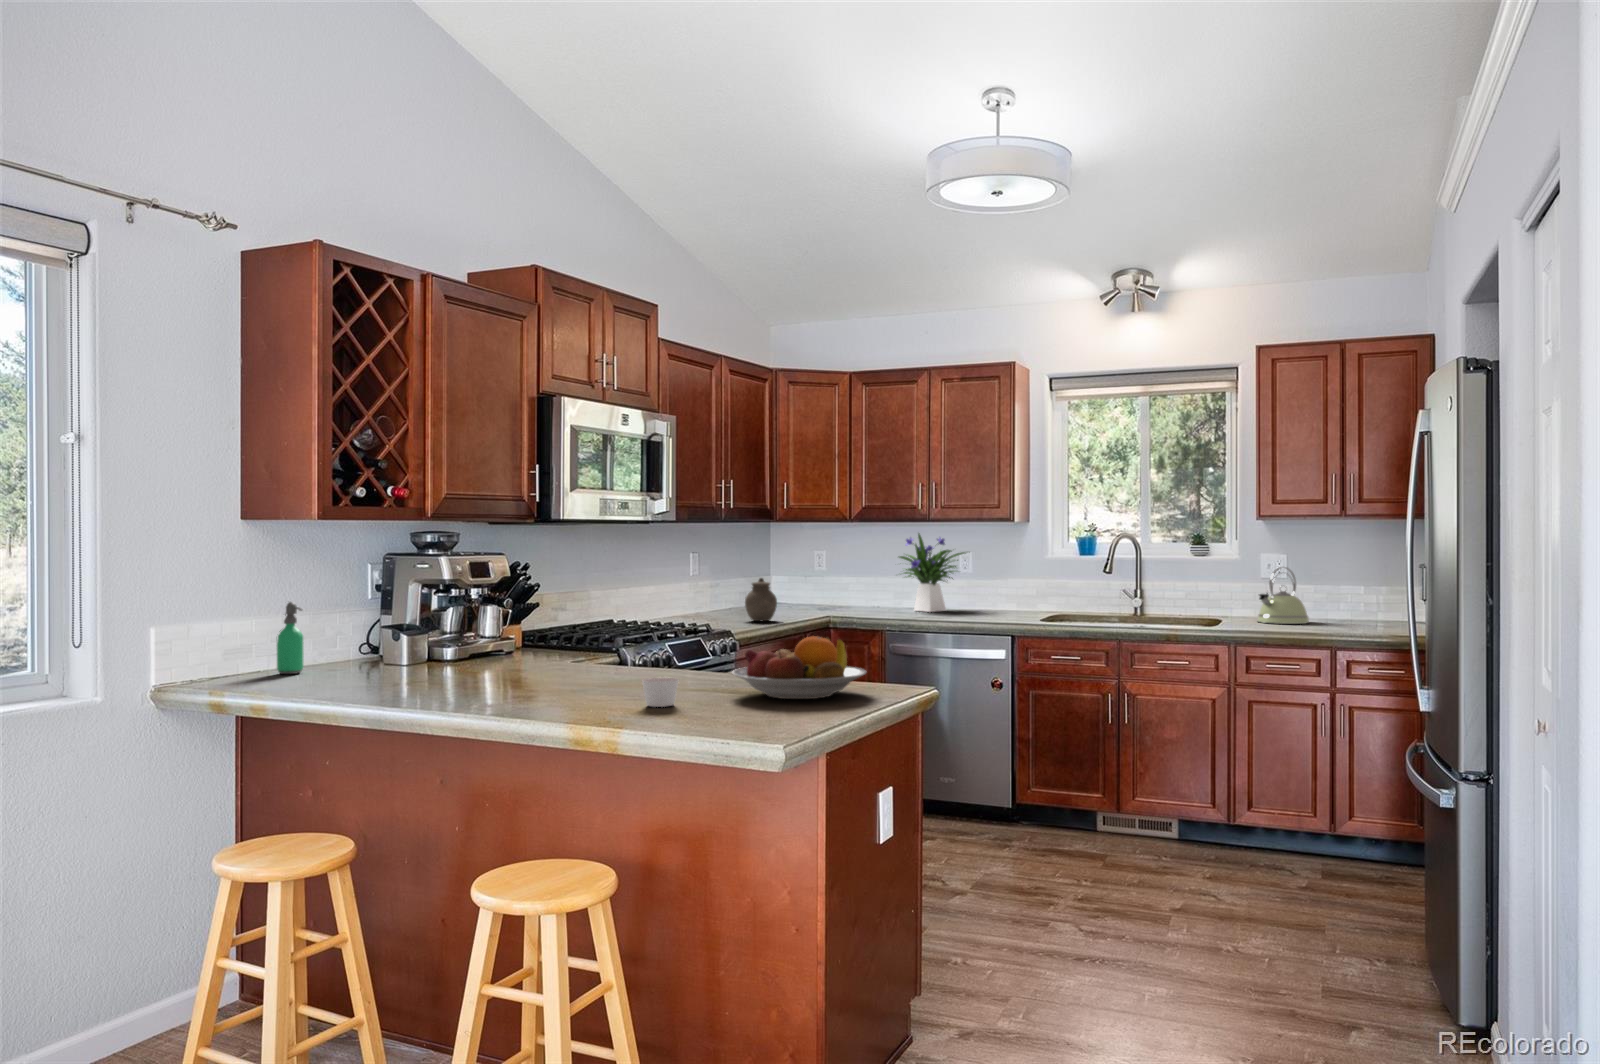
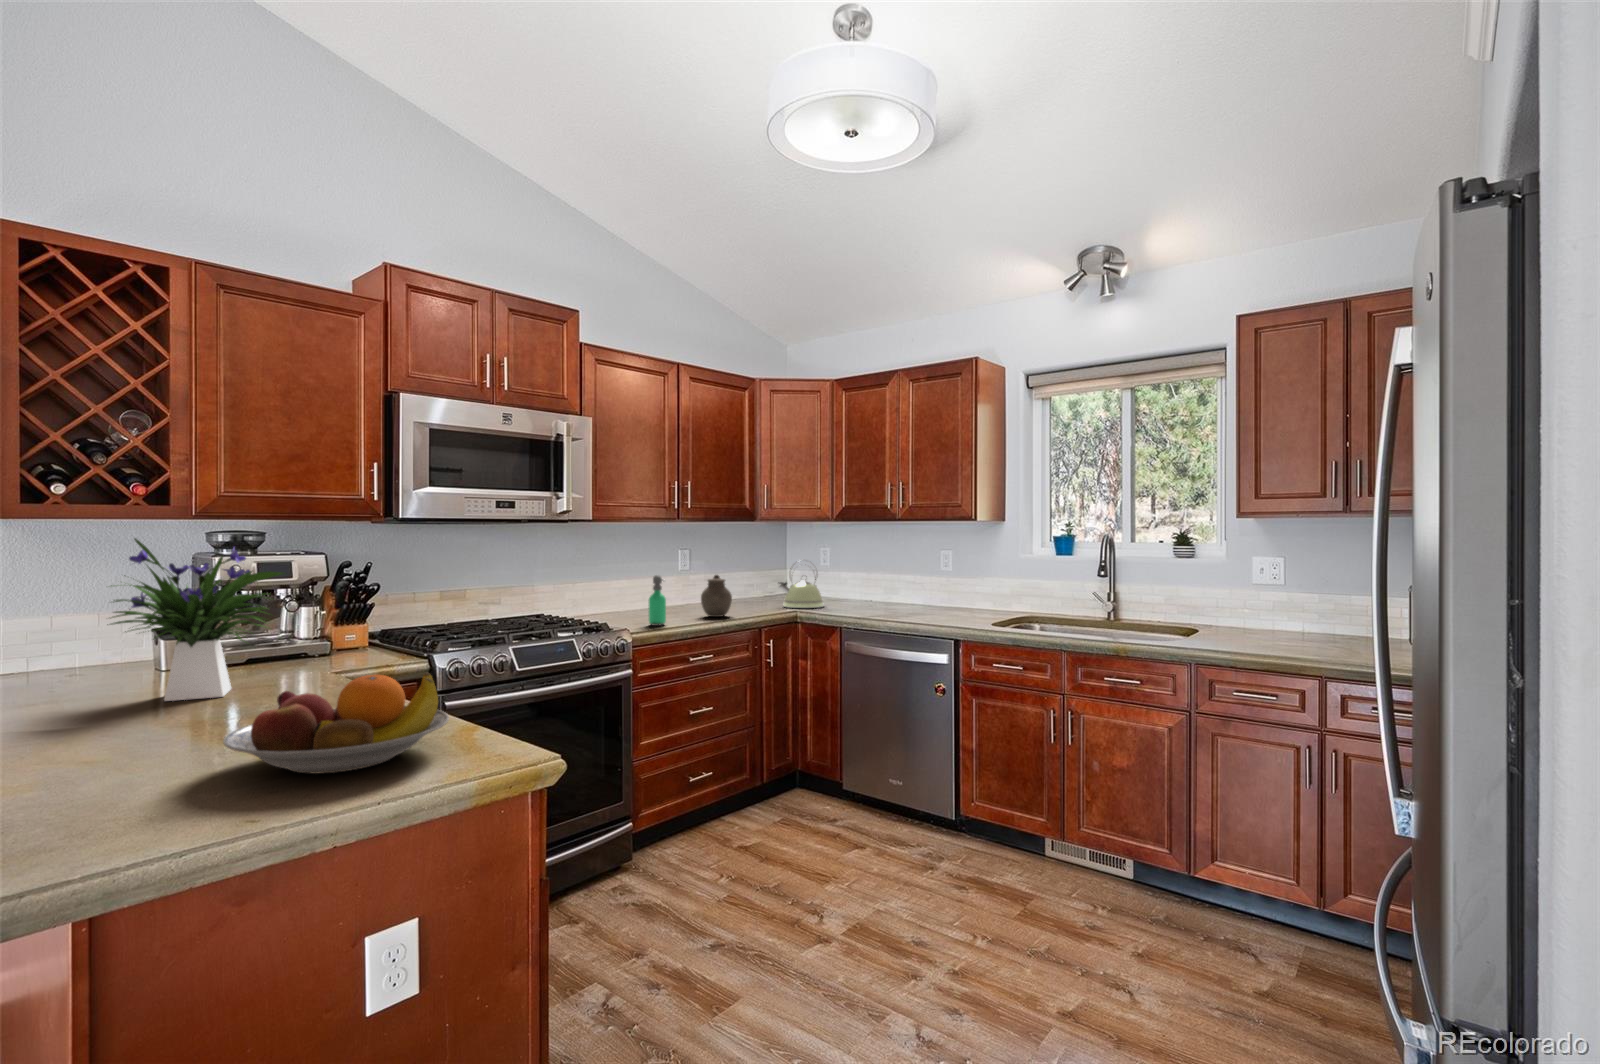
flower arrangement: present [899,533,966,612] -> present [111,539,284,701]
kettle: present [1258,567,1309,624] -> present [778,568,823,608]
soap dispenser: present [277,602,304,674] -> present [649,575,666,626]
candle: present [642,677,678,707] -> none [72,729,141,778]

